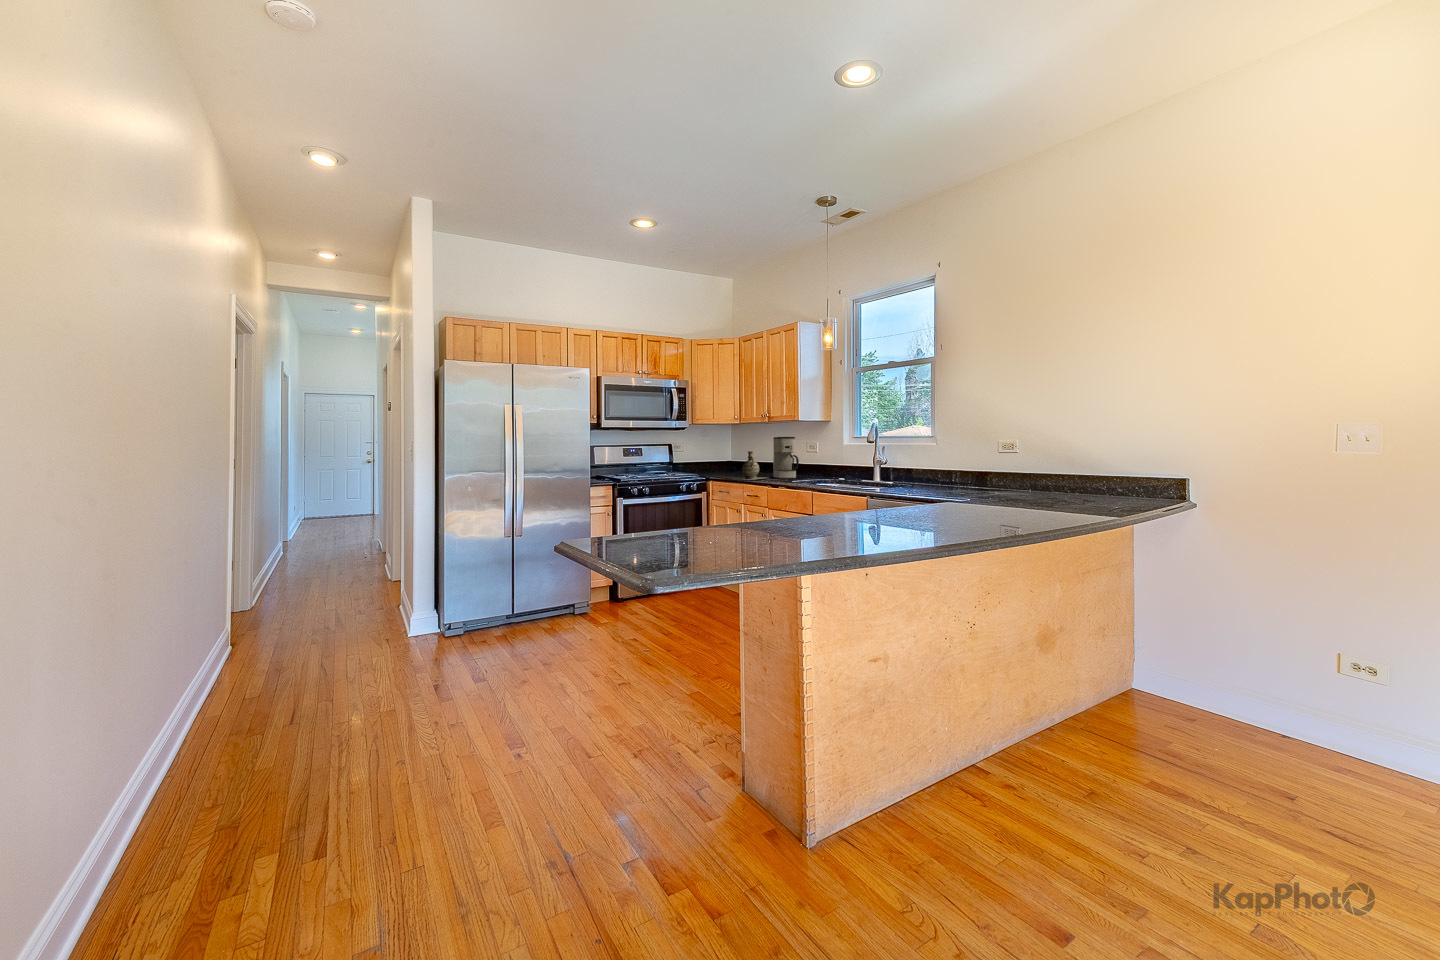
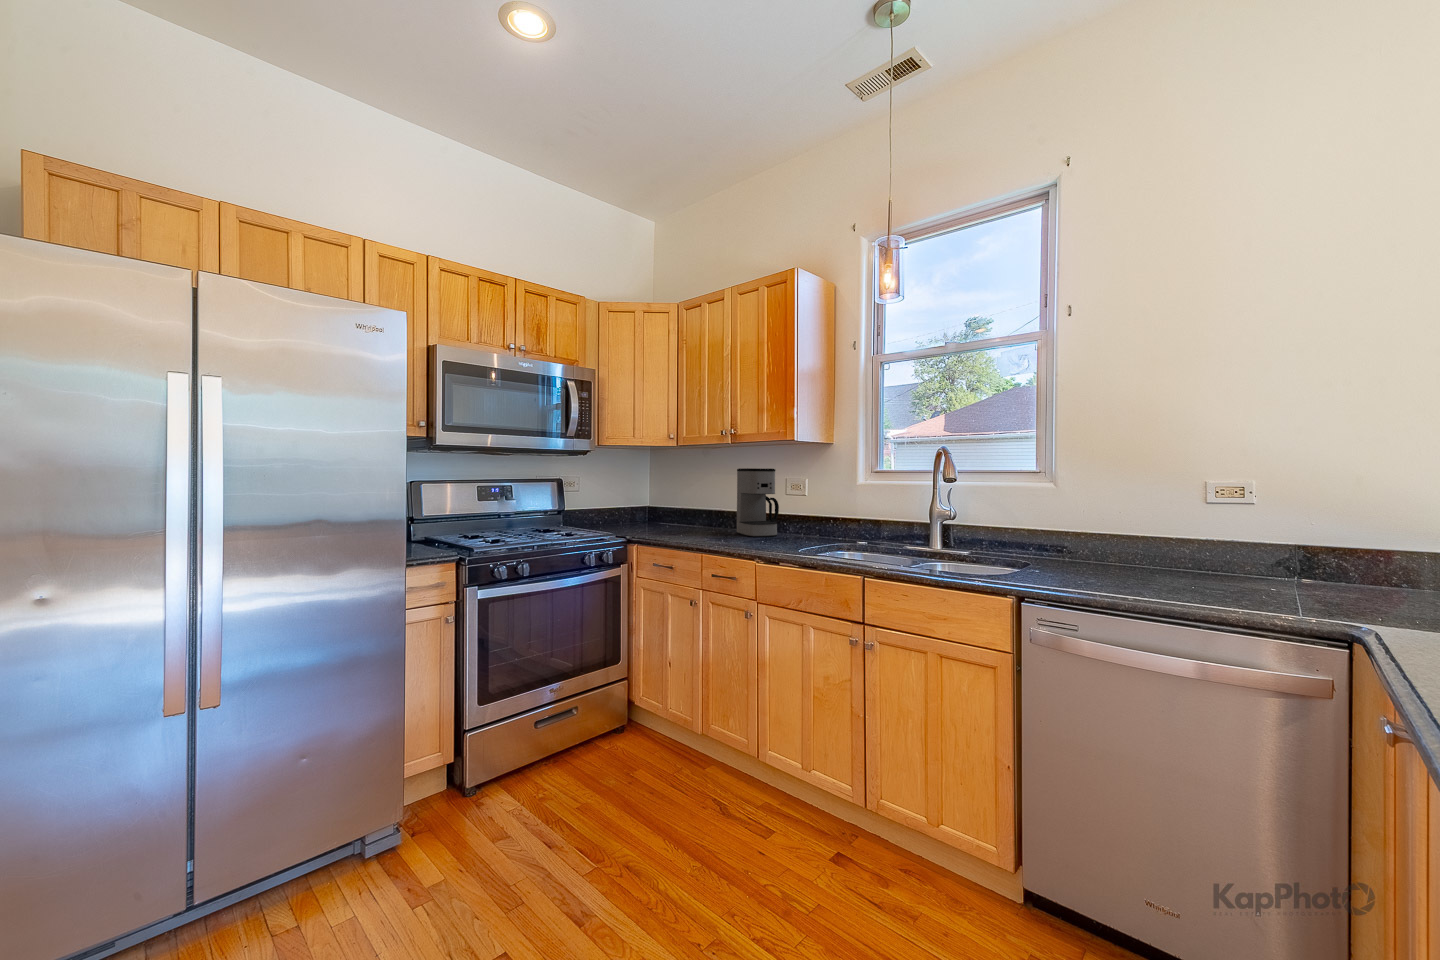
ceramic jug: present [733,451,767,480] -> none [674,493,744,544]

